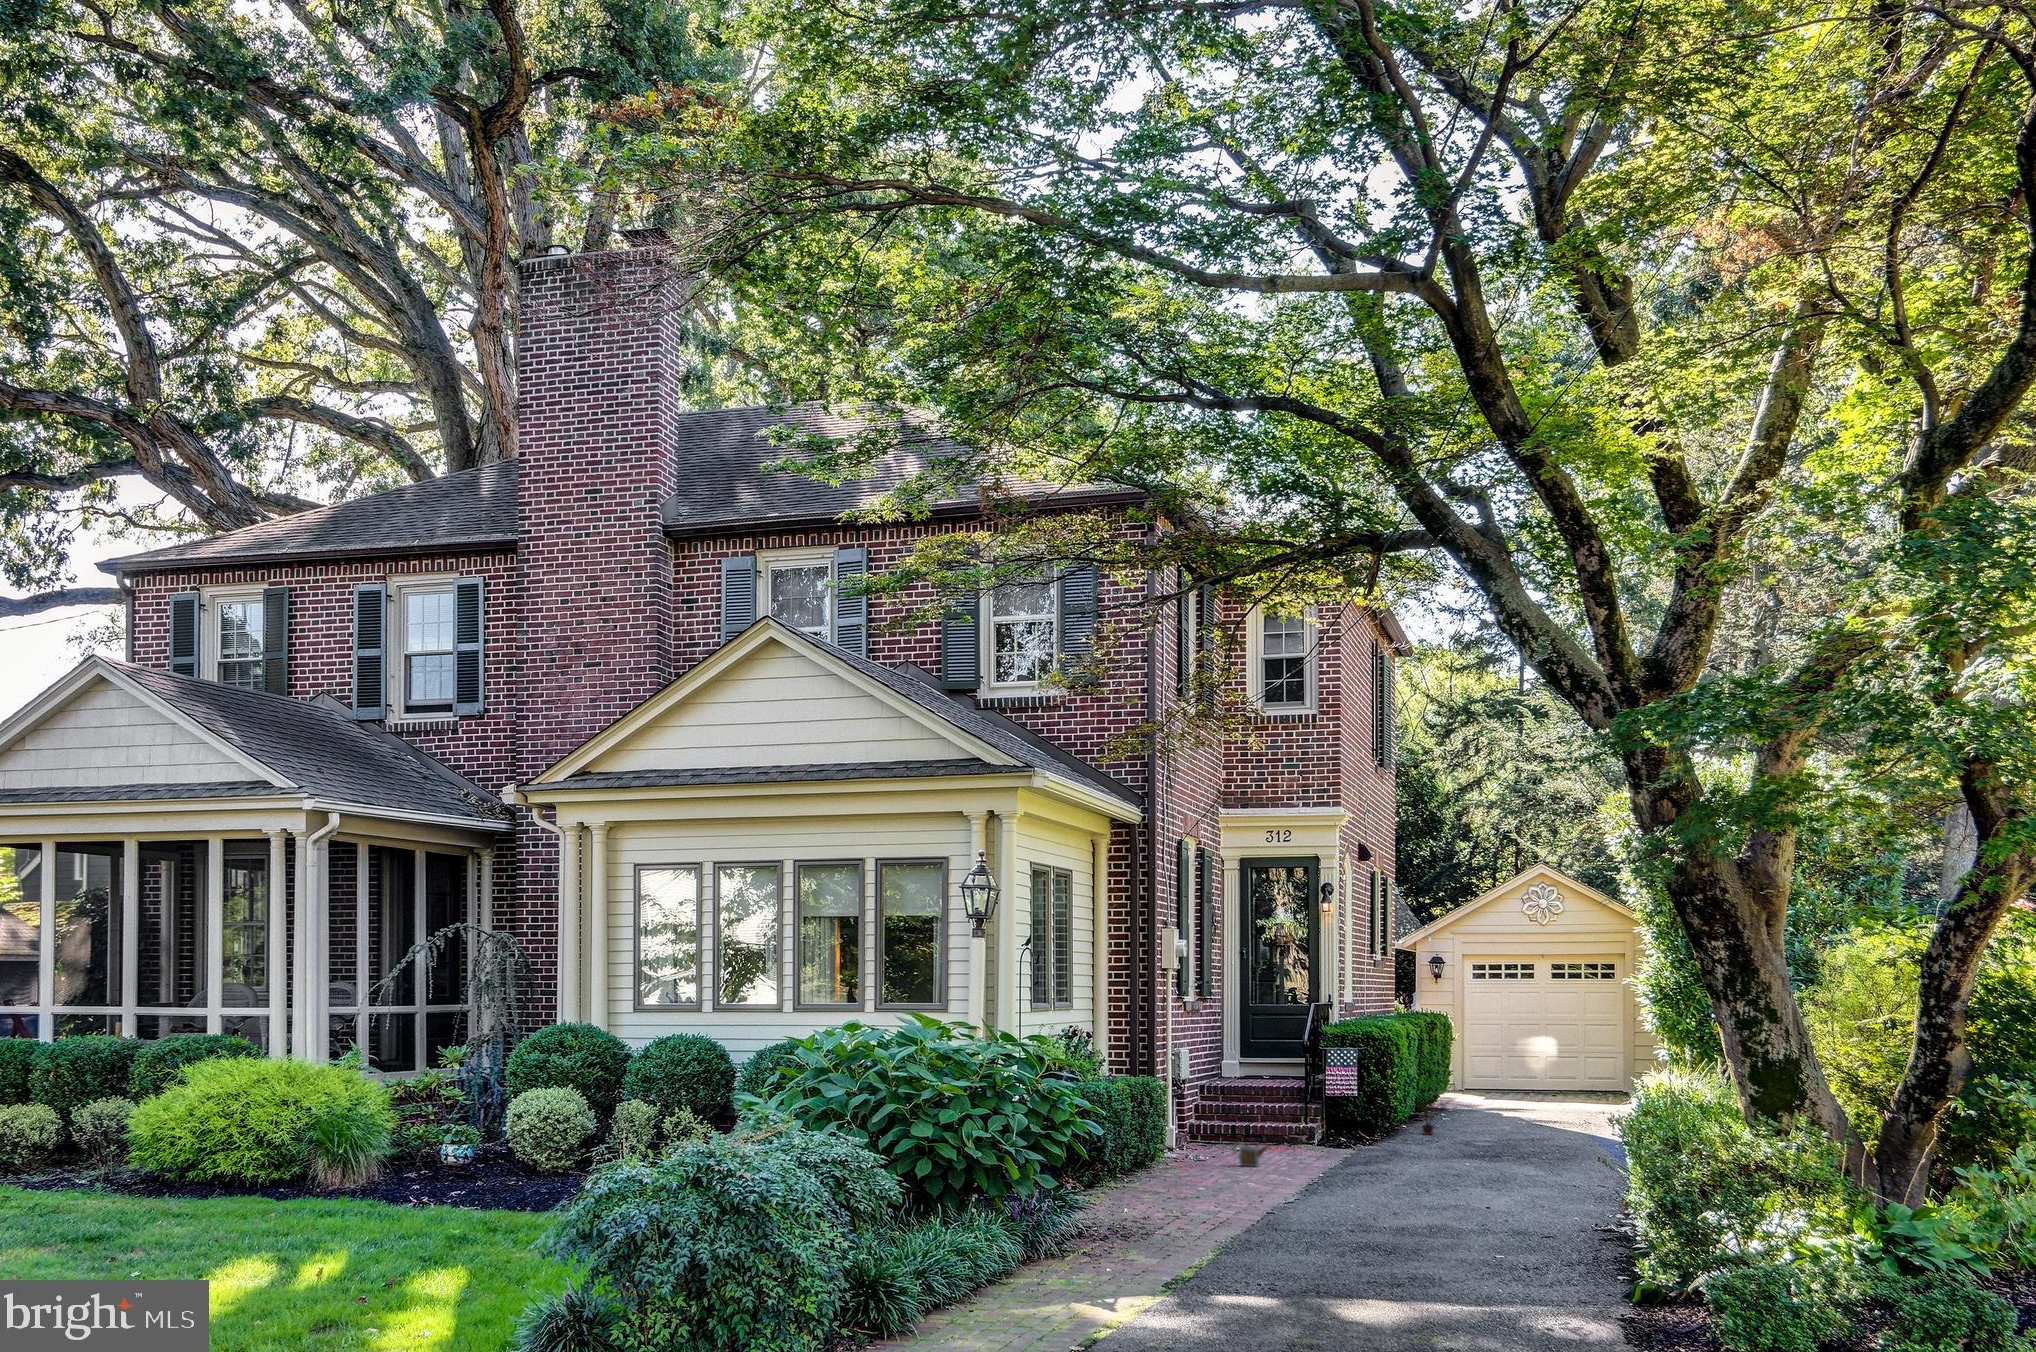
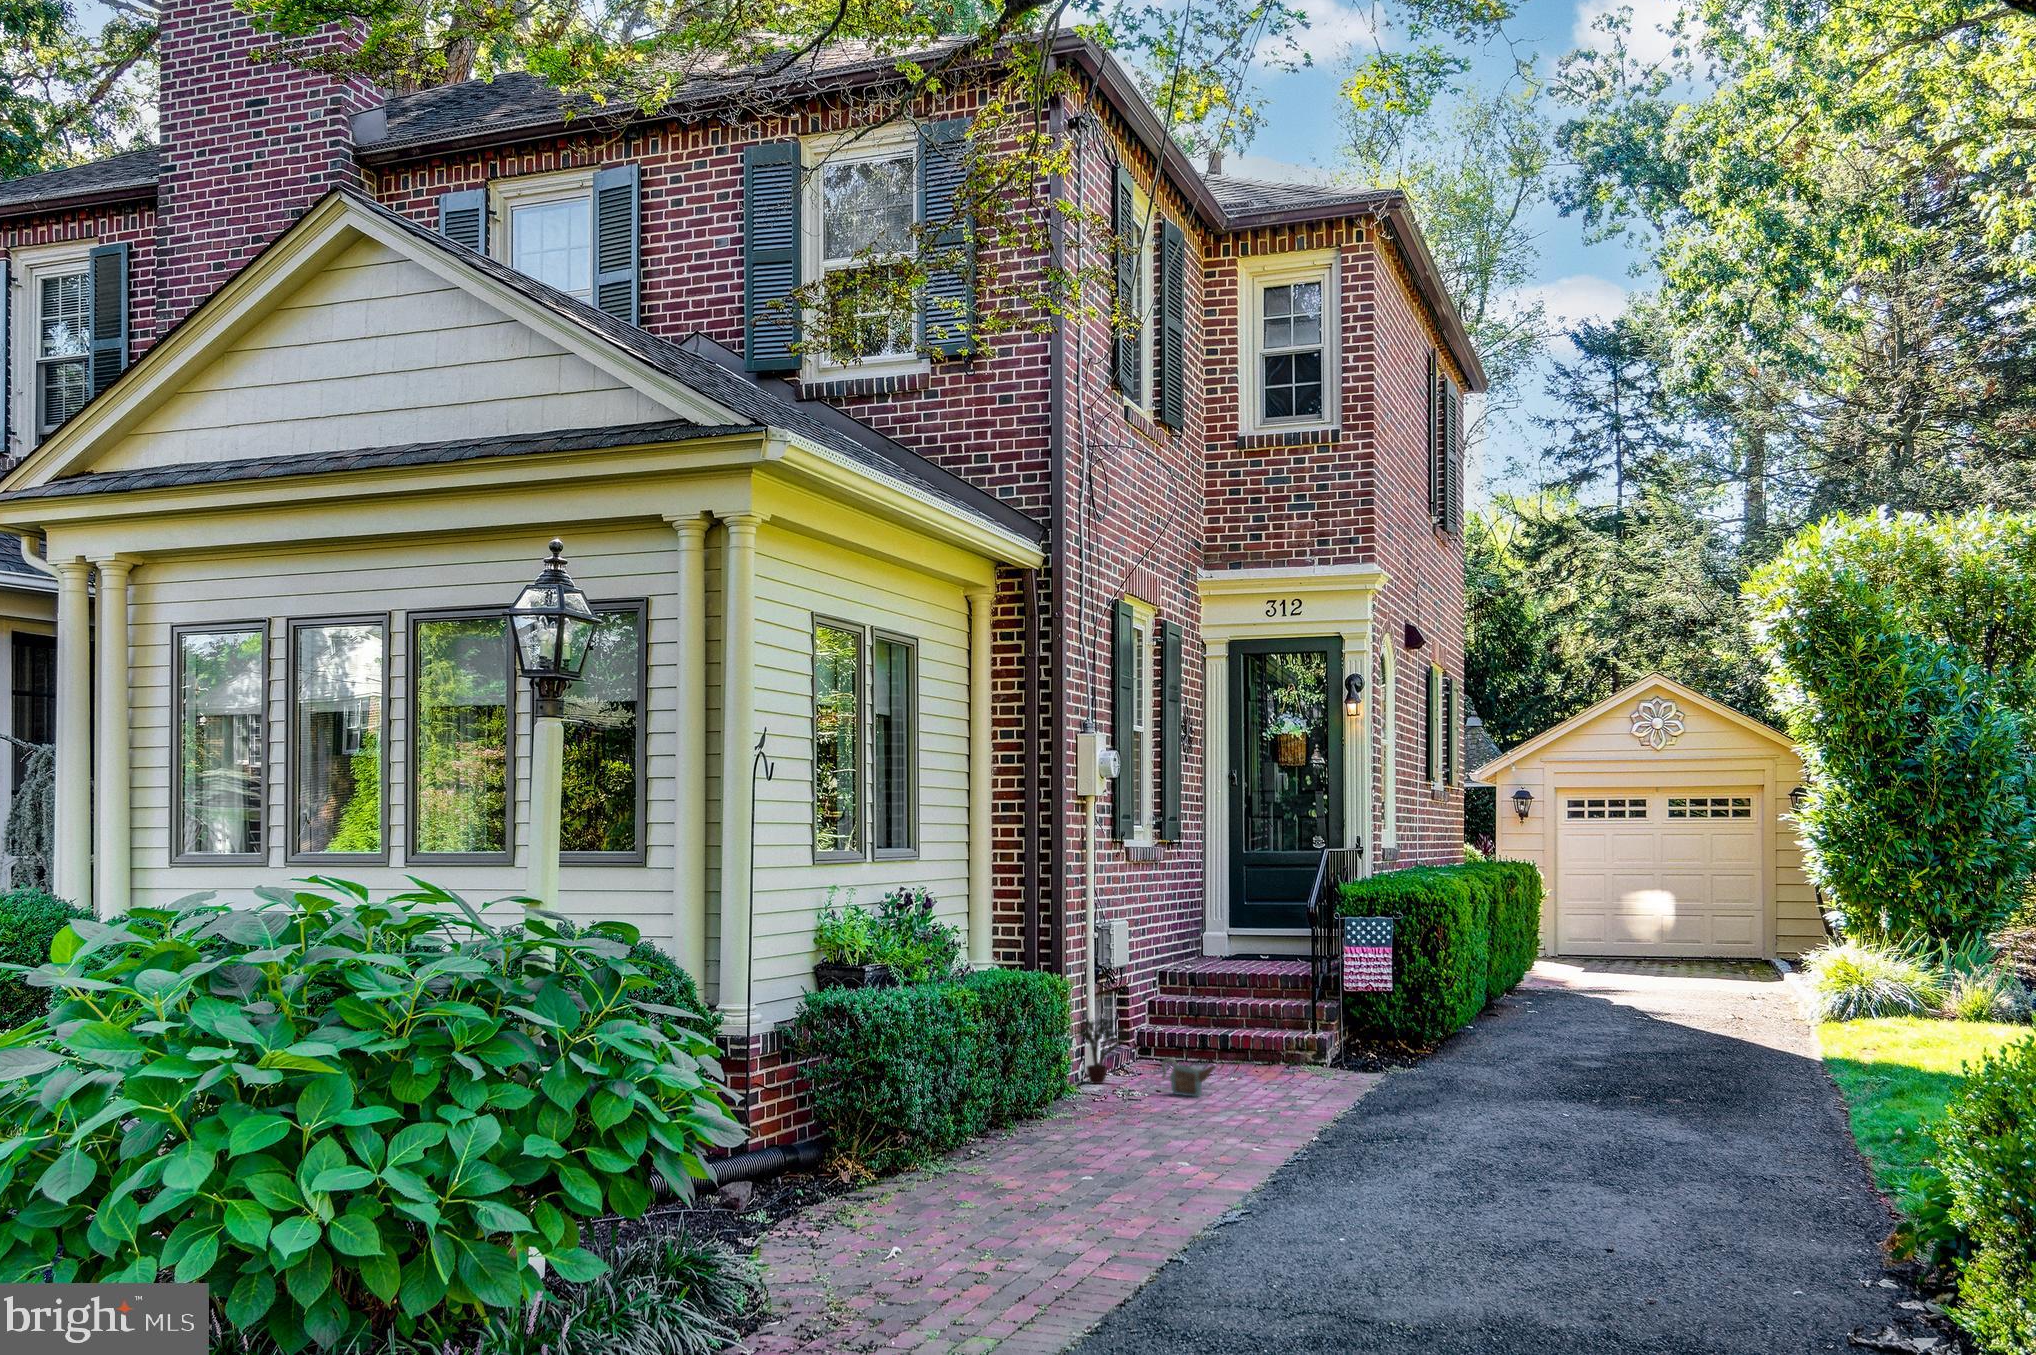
potted plant: present [1414,1098,1446,1135] -> present [1074,1018,1131,1084]

